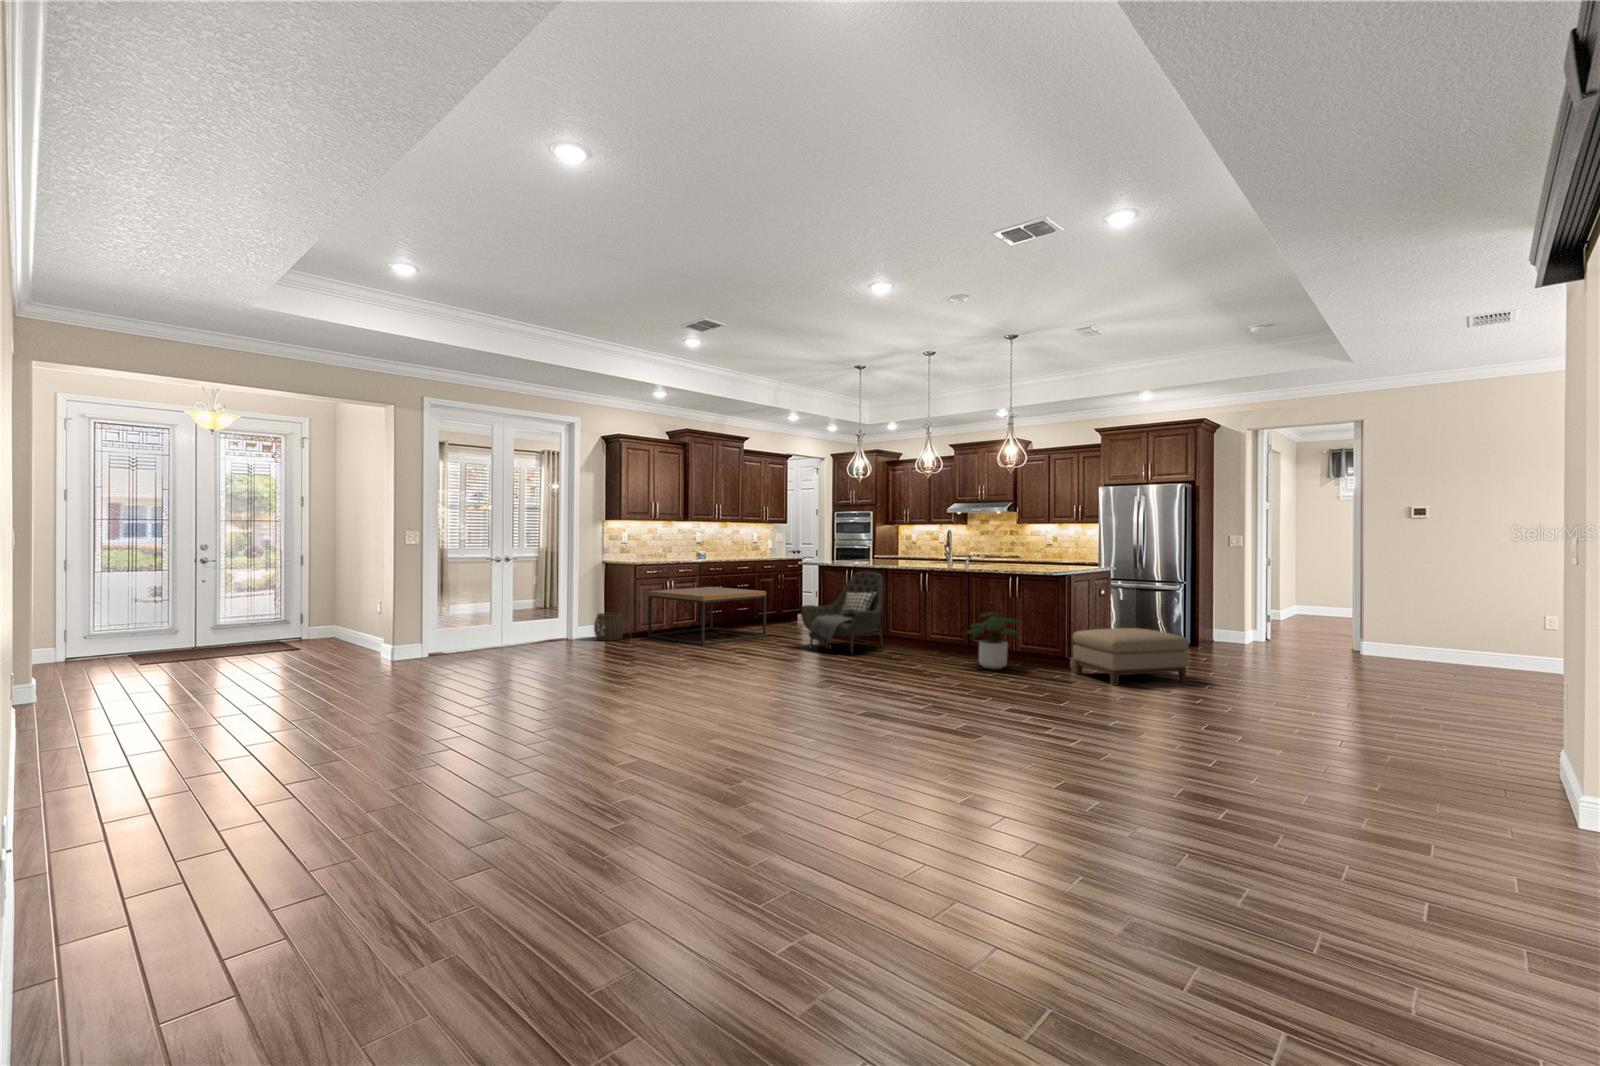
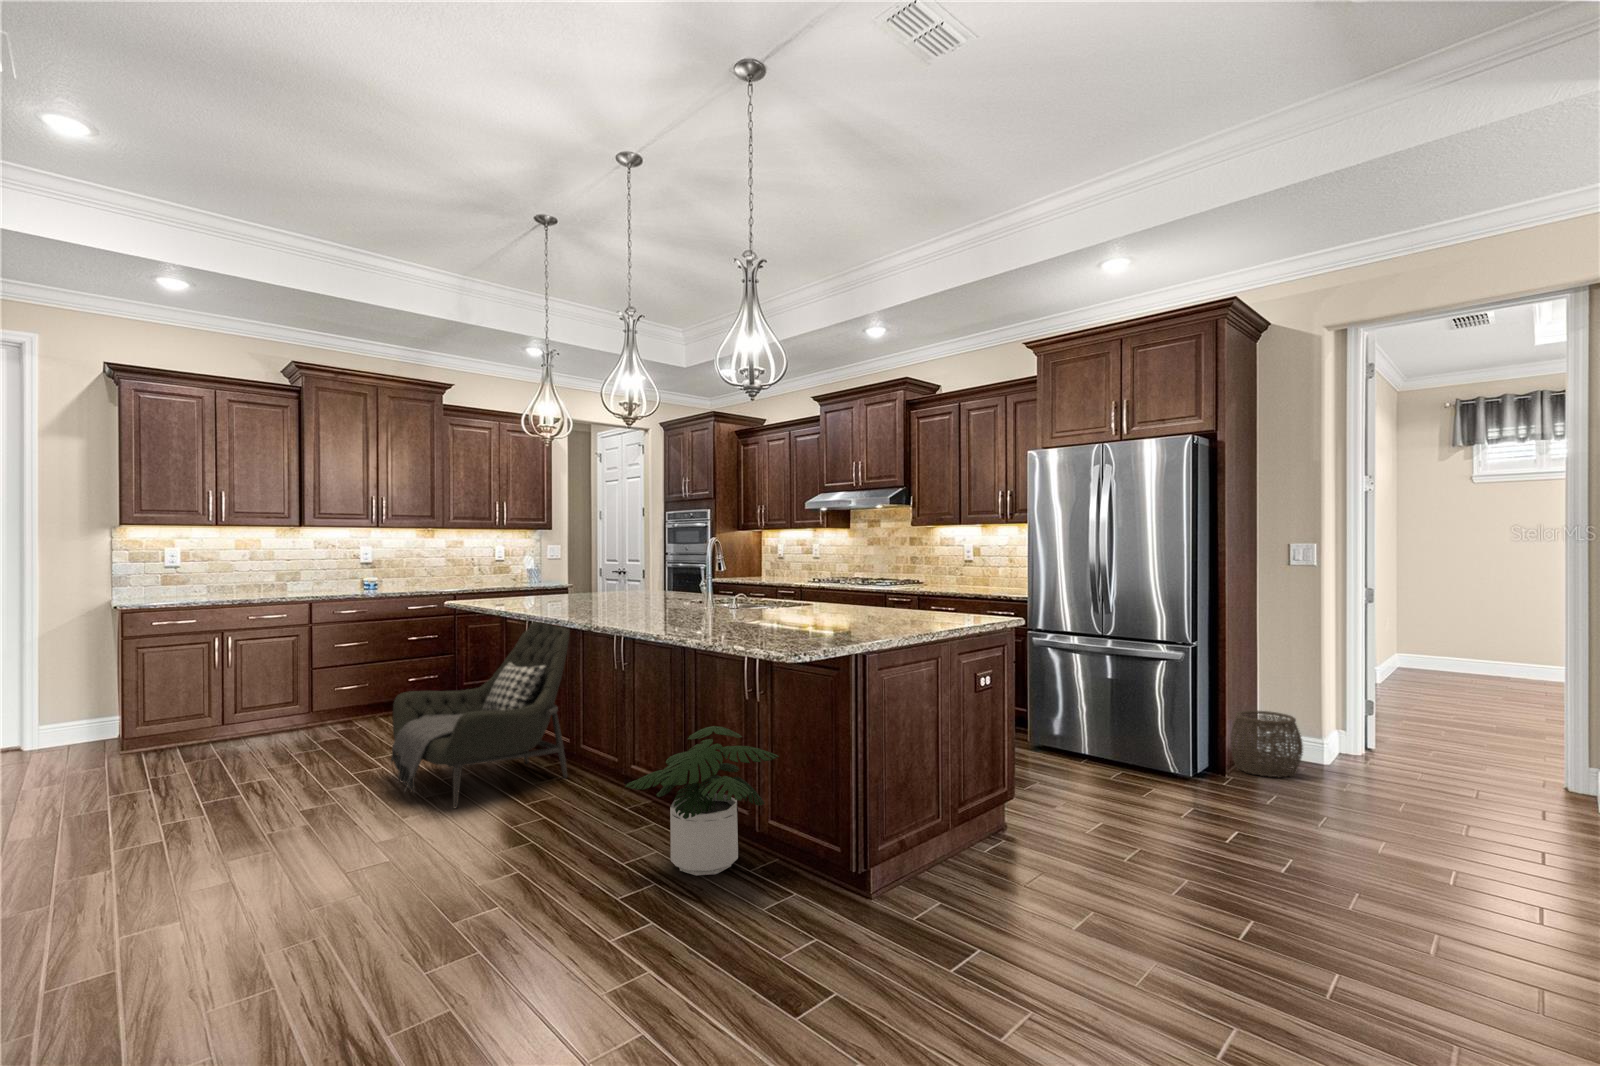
coffee table: present [648,587,766,646] -> none [179,642,403,773]
woven basket: present [594,613,624,641] -> present [1230,710,1303,777]
ottoman: present [1073,628,1189,685] -> none [872,780,1169,986]

